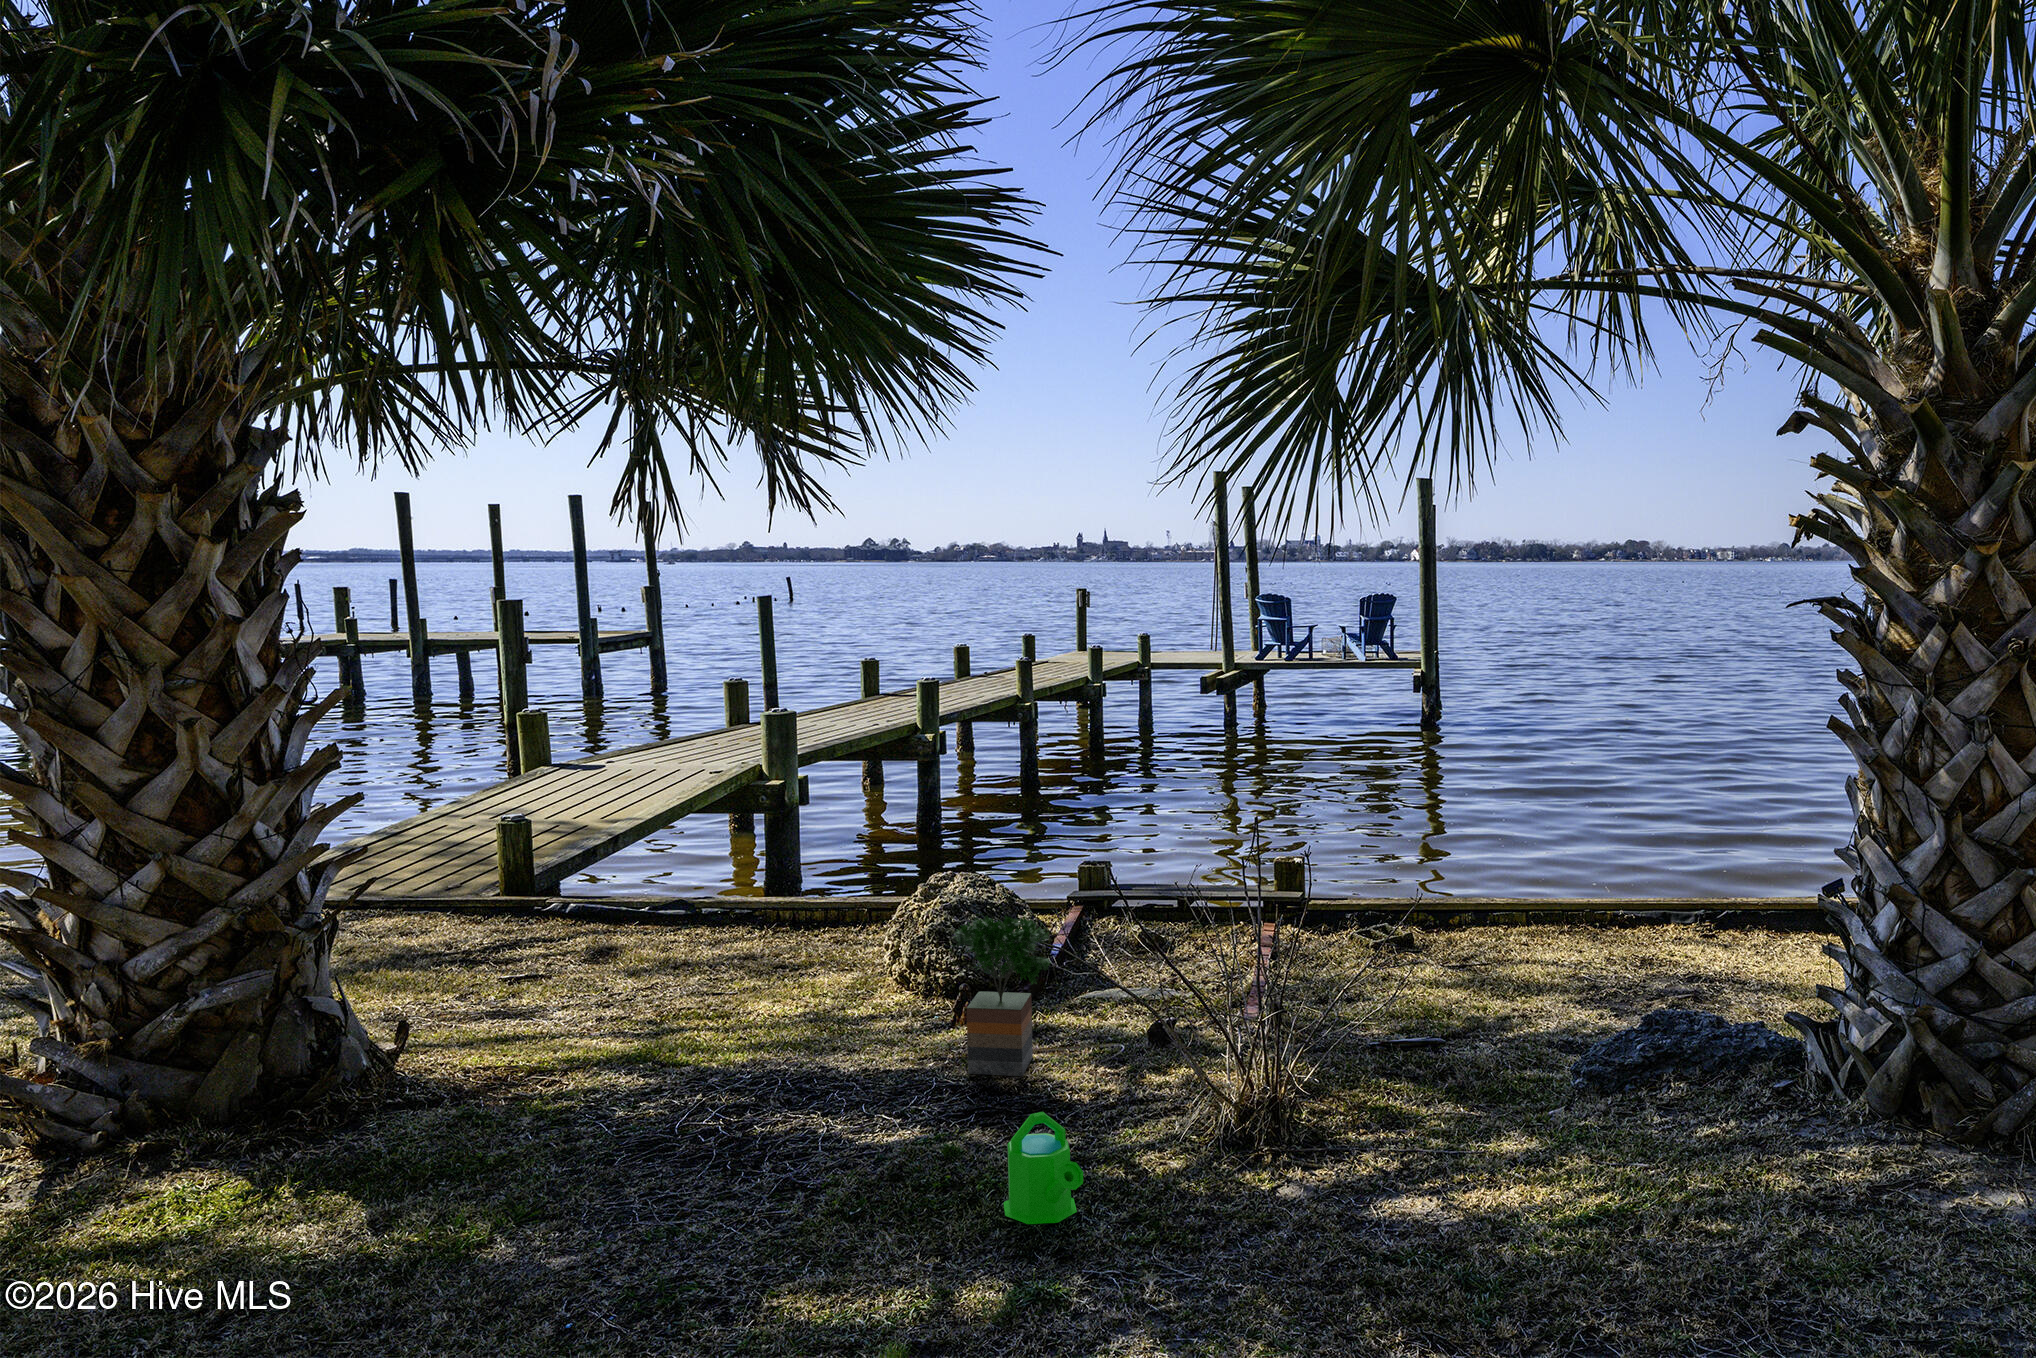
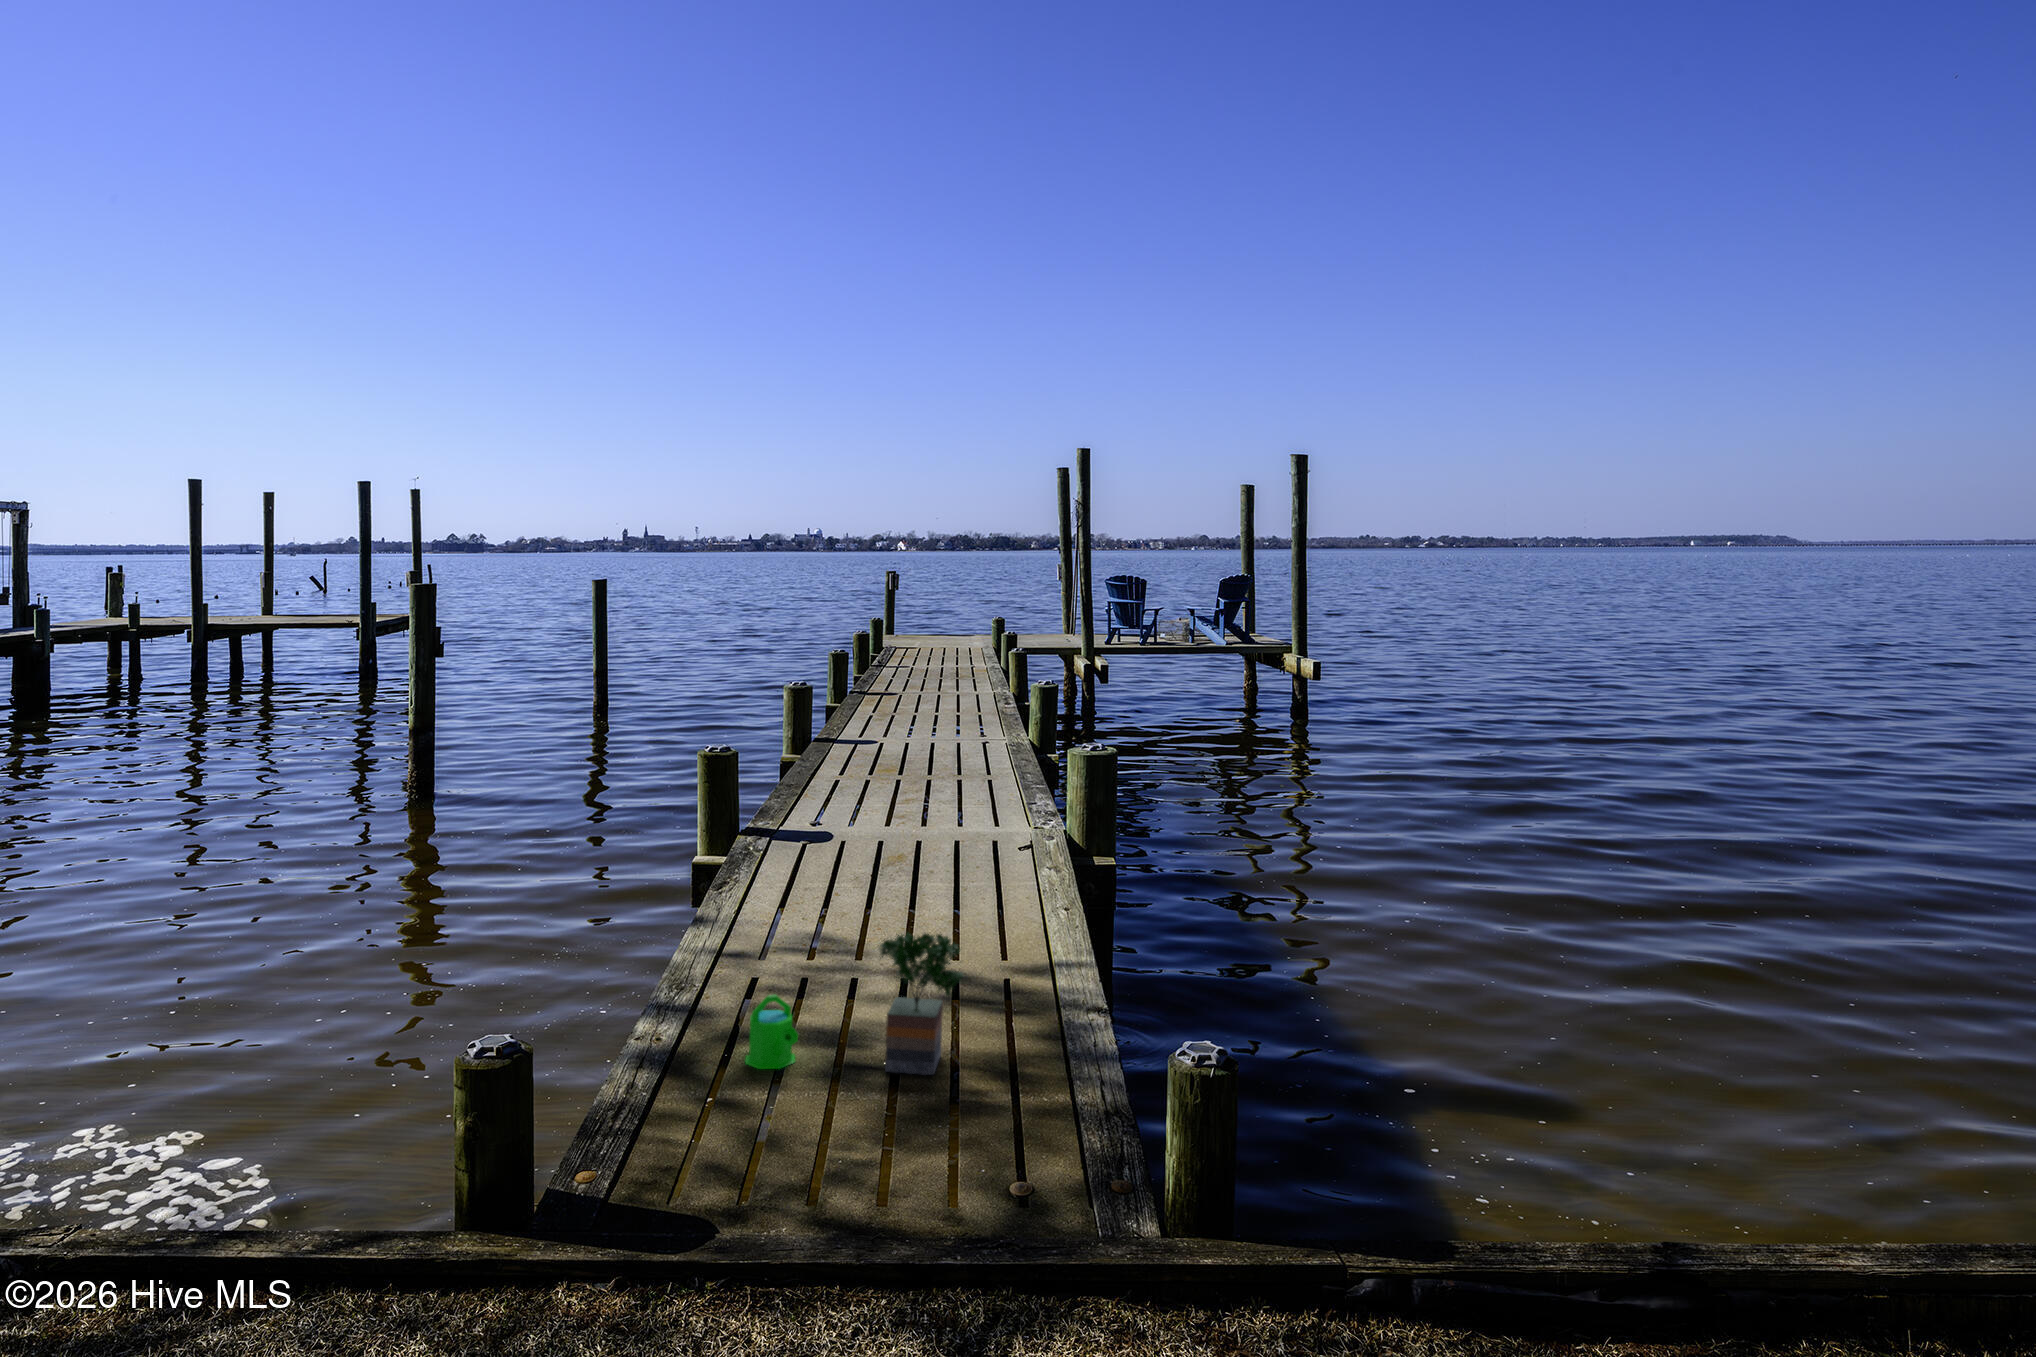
watering can: present [1003,1112,1083,1224] -> present [745,994,798,1069]

